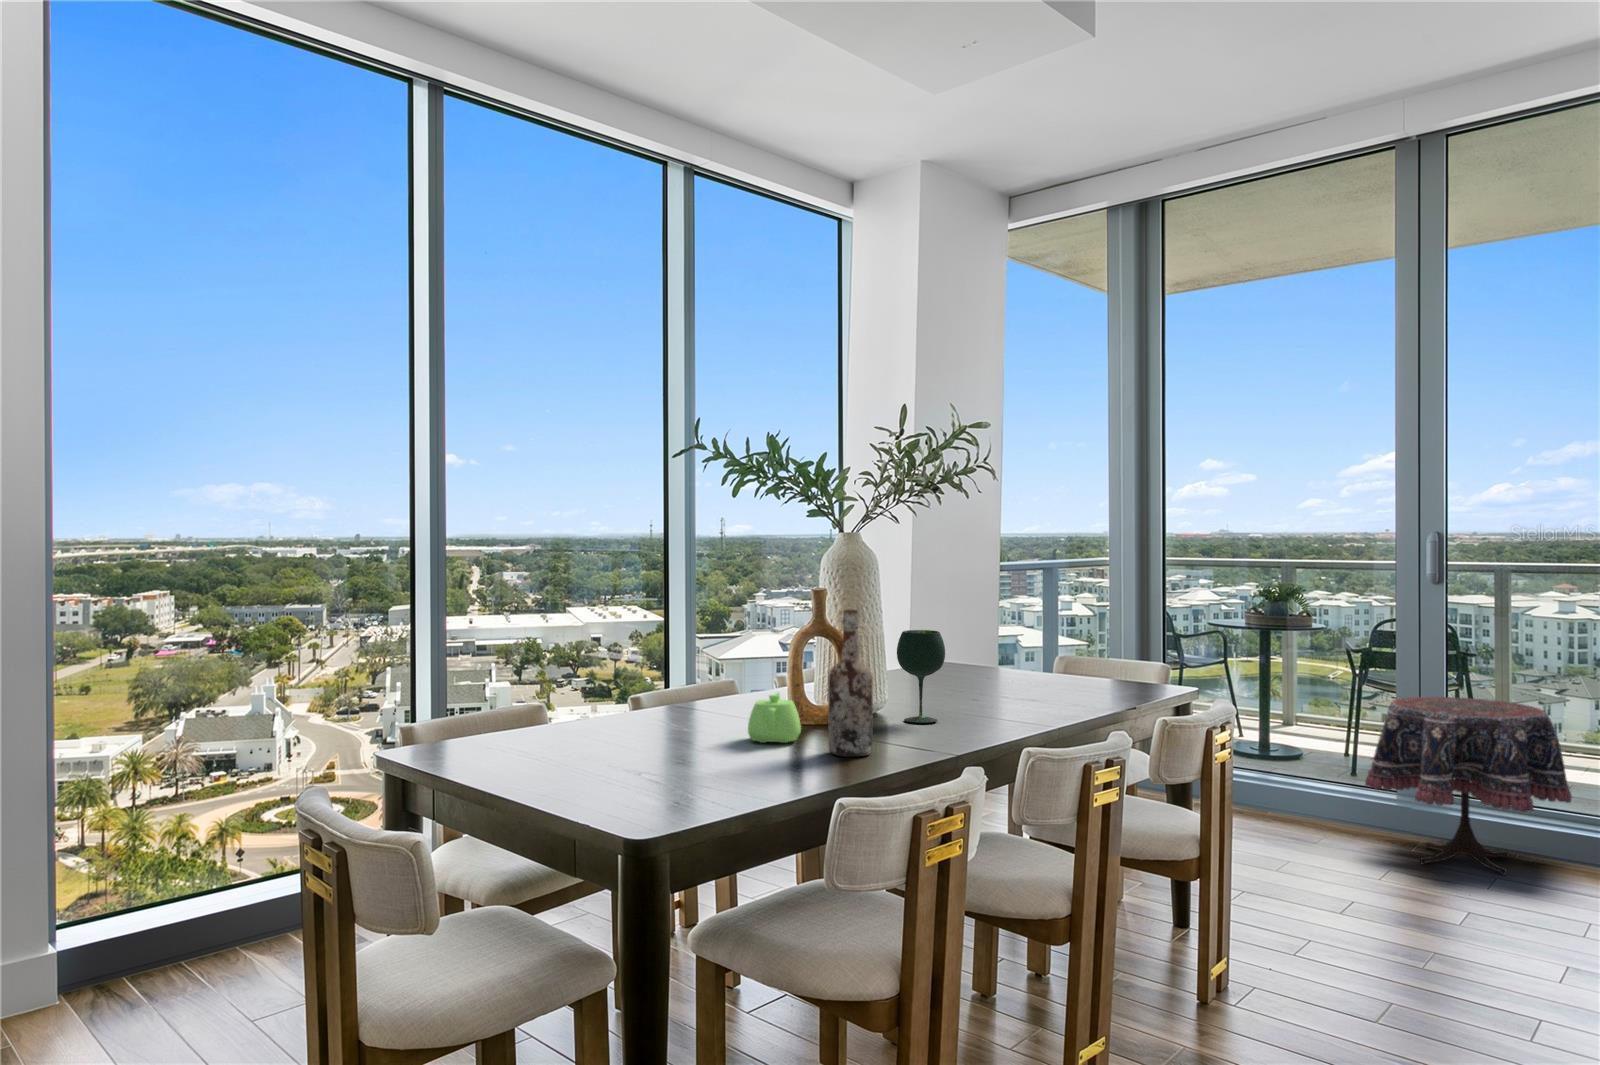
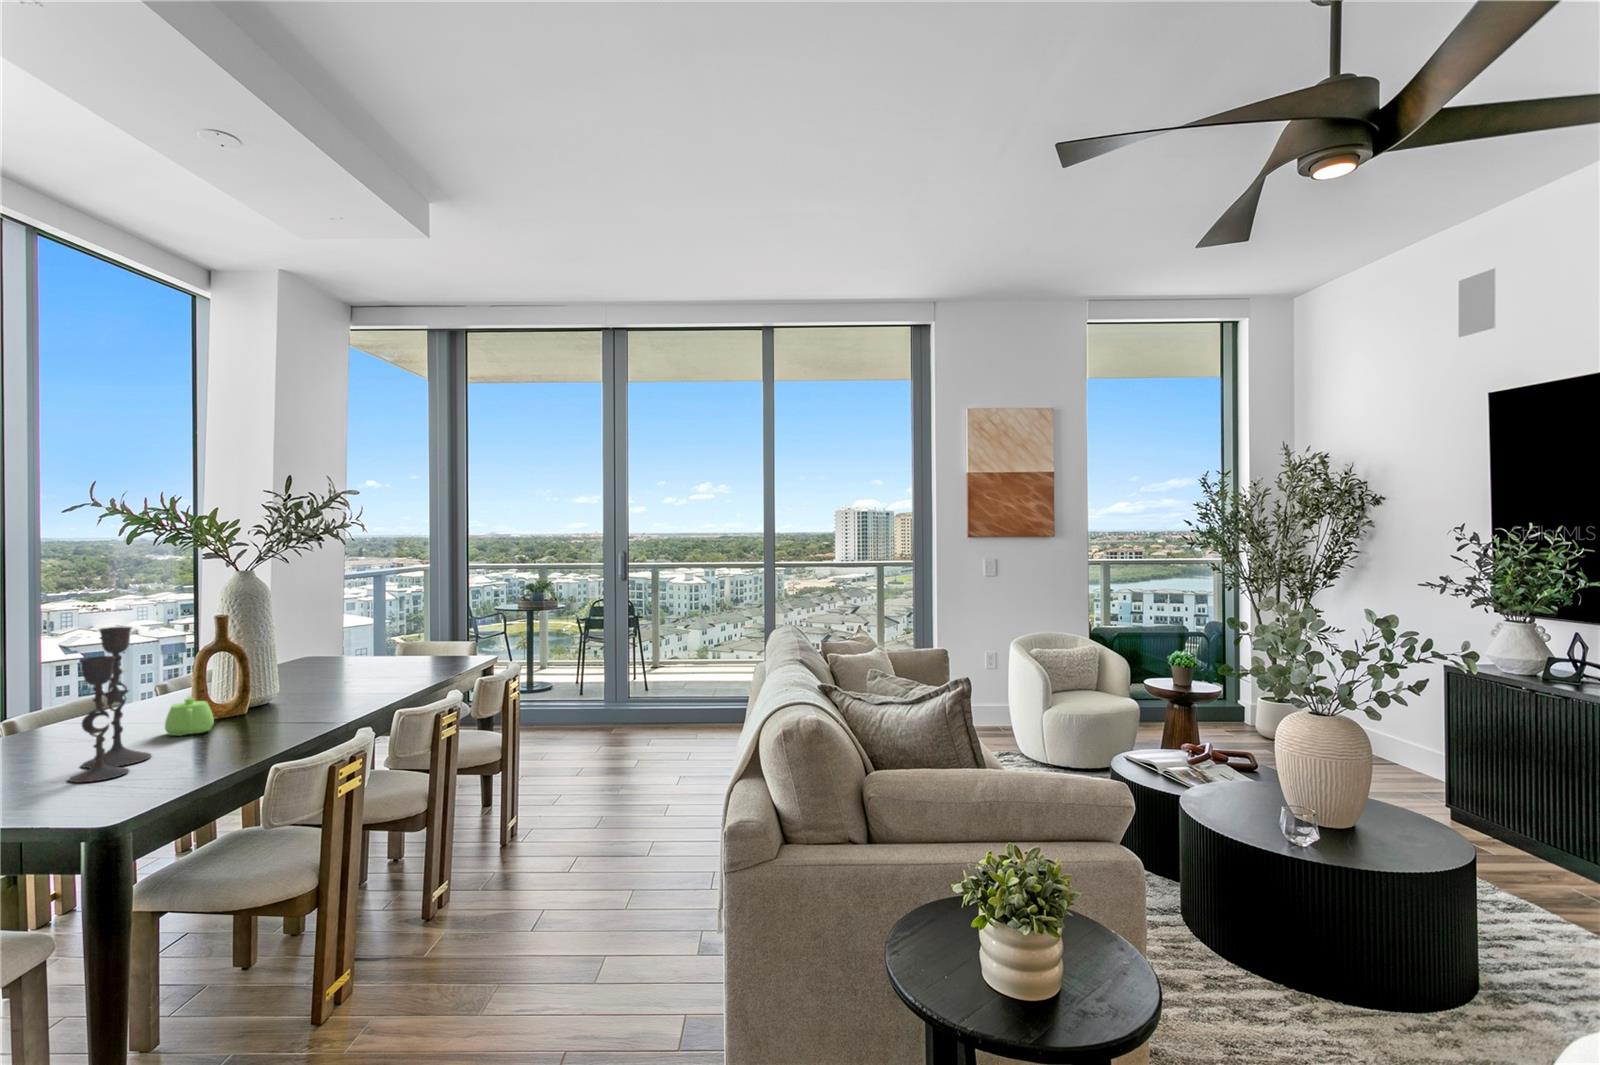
candlestick: none [634,589,724,782] -> present [69,627,151,783]
wine bottle: present [828,610,873,757] -> none [242,631,280,736]
wine glass: present [897,630,945,723] -> none [288,638,327,703]
side table: present [1365,697,1572,875] -> none [588,642,691,739]

